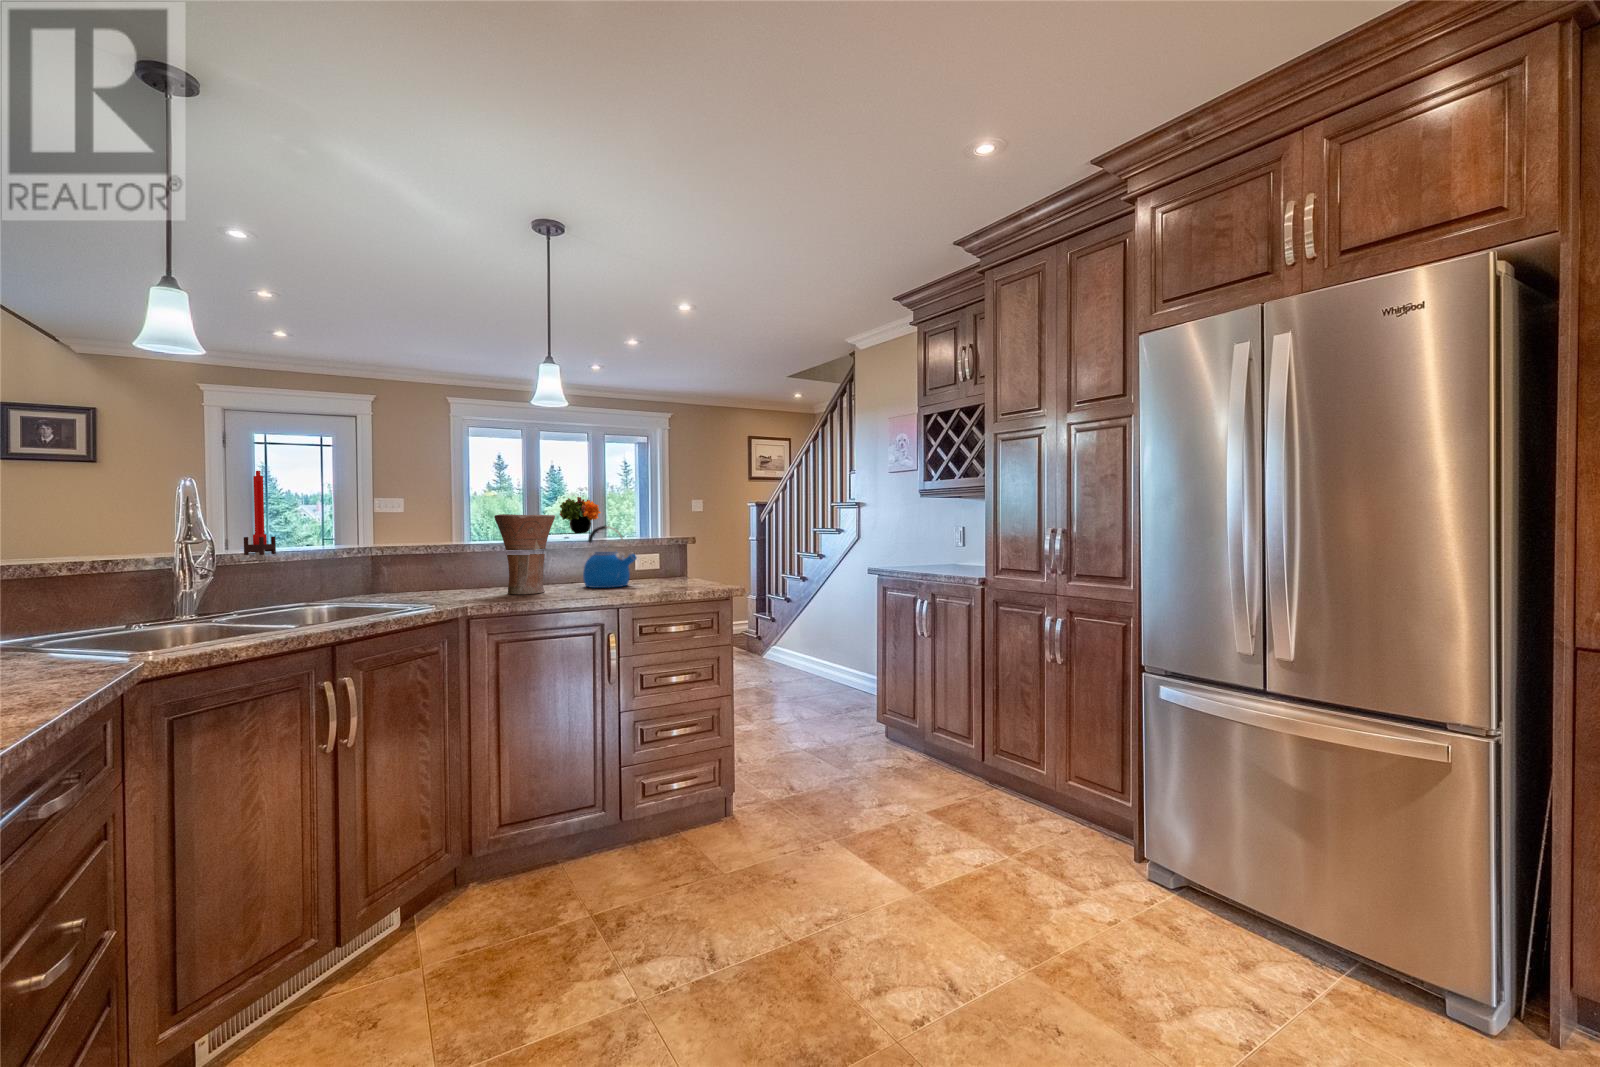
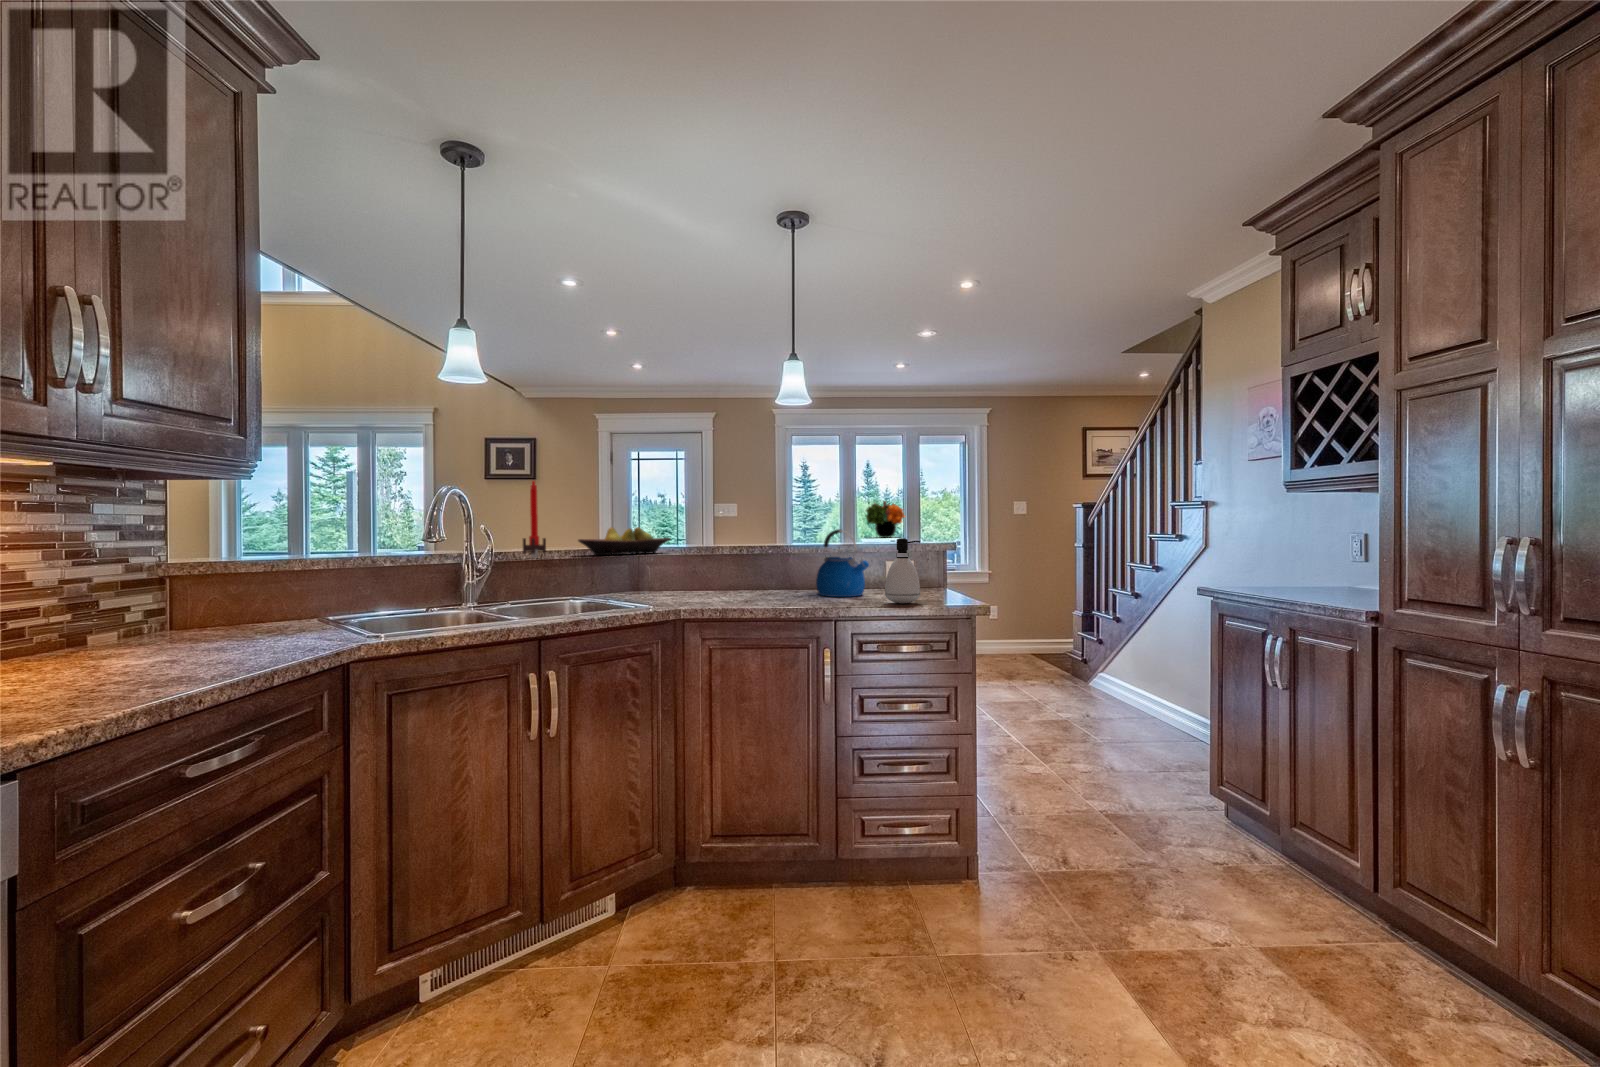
vase: present [494,514,555,594] -> none [726,517,784,599]
fruit bowl: none [307,524,416,555] -> present [578,527,671,555]
soap dispenser: none [660,533,690,590] -> present [885,538,920,603]

